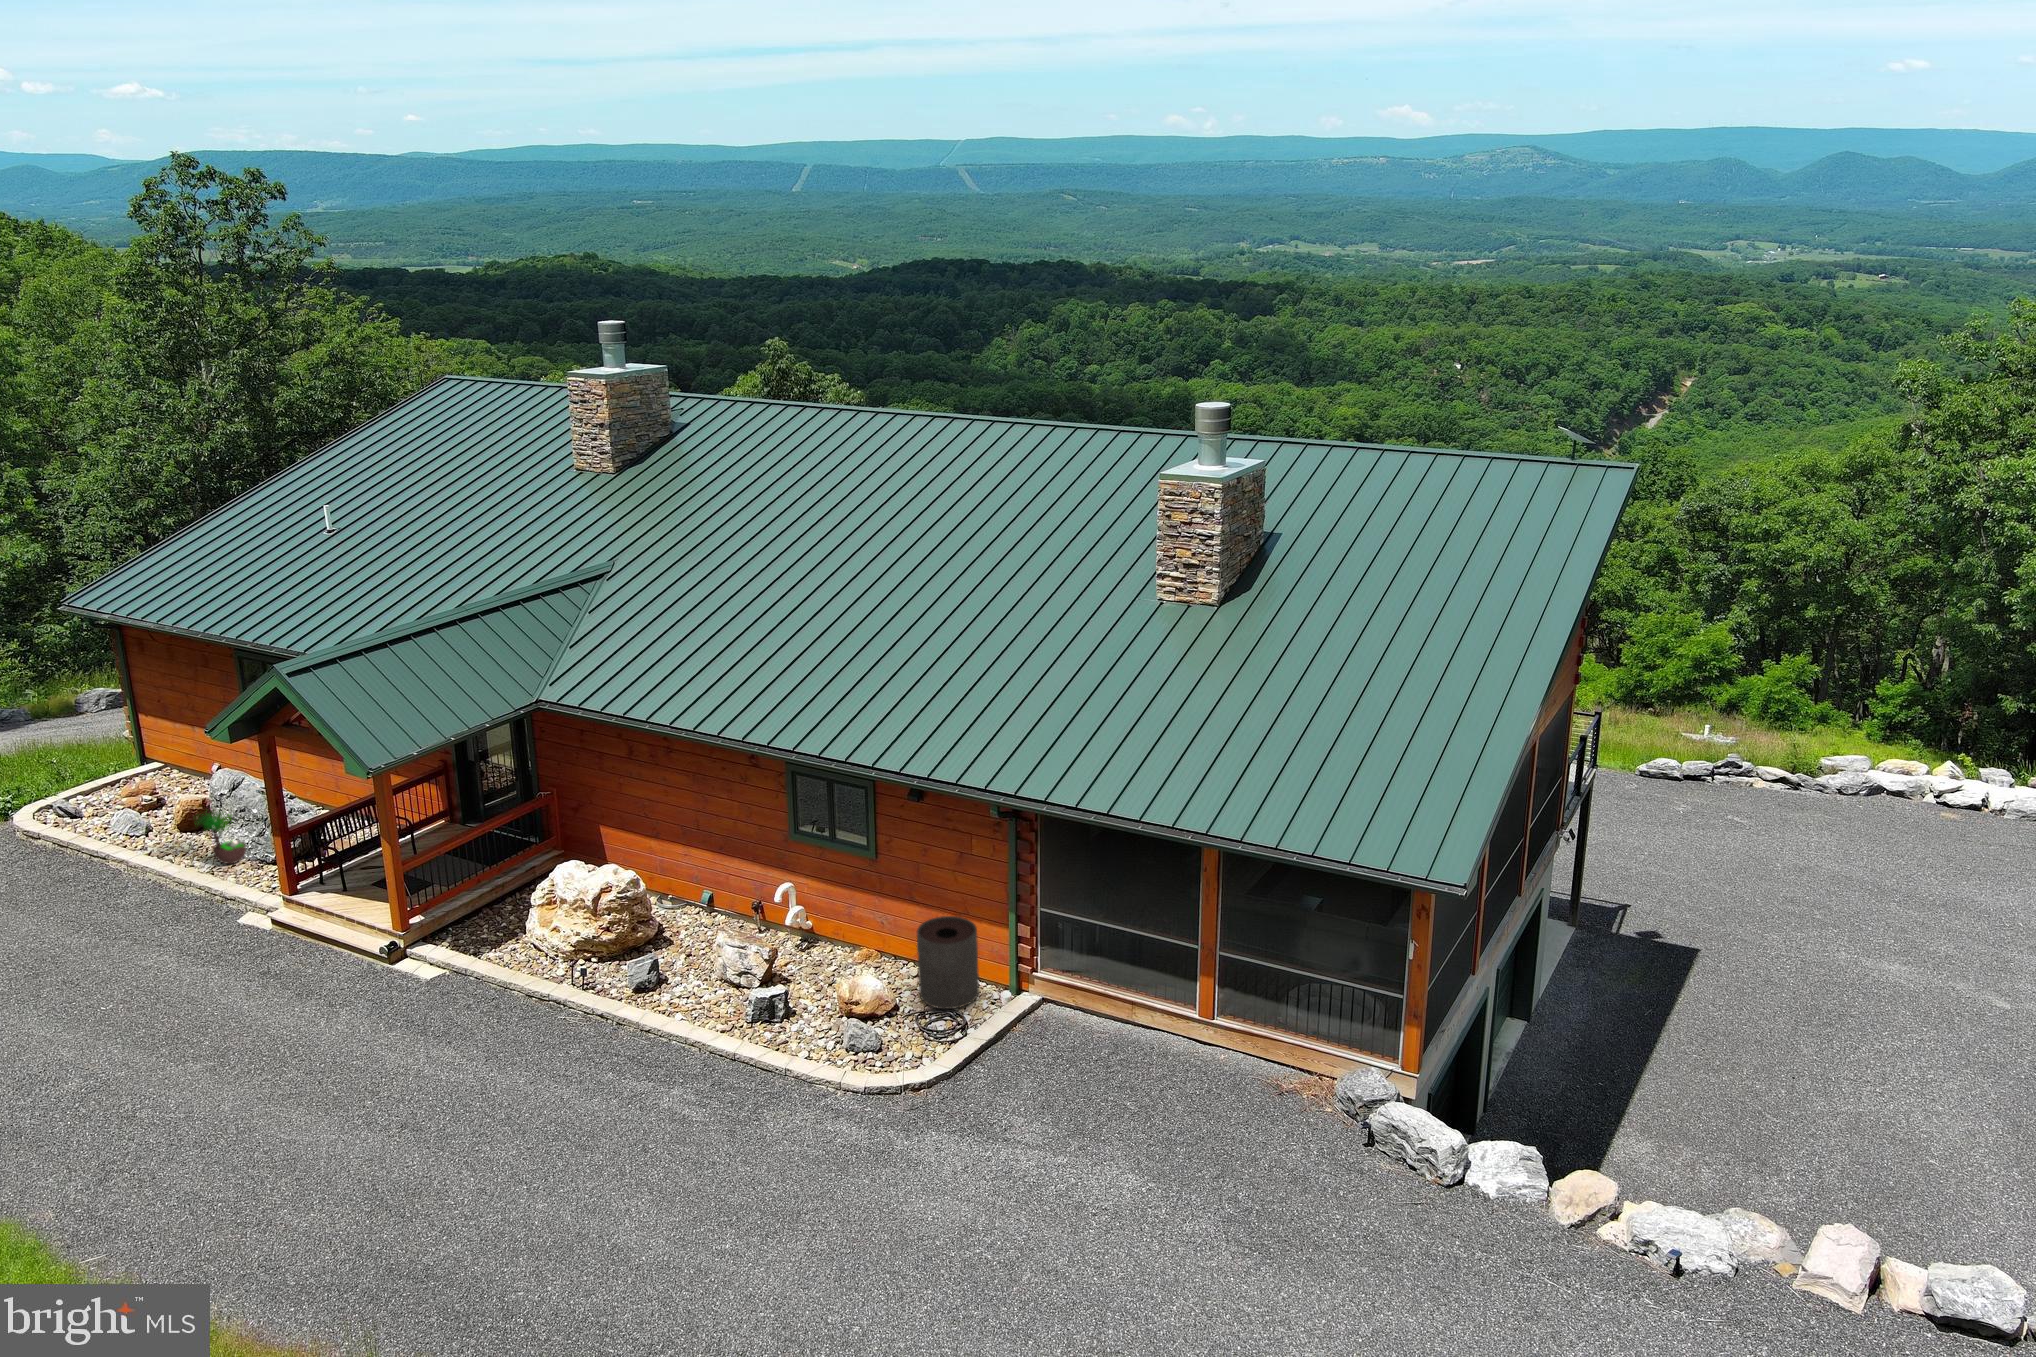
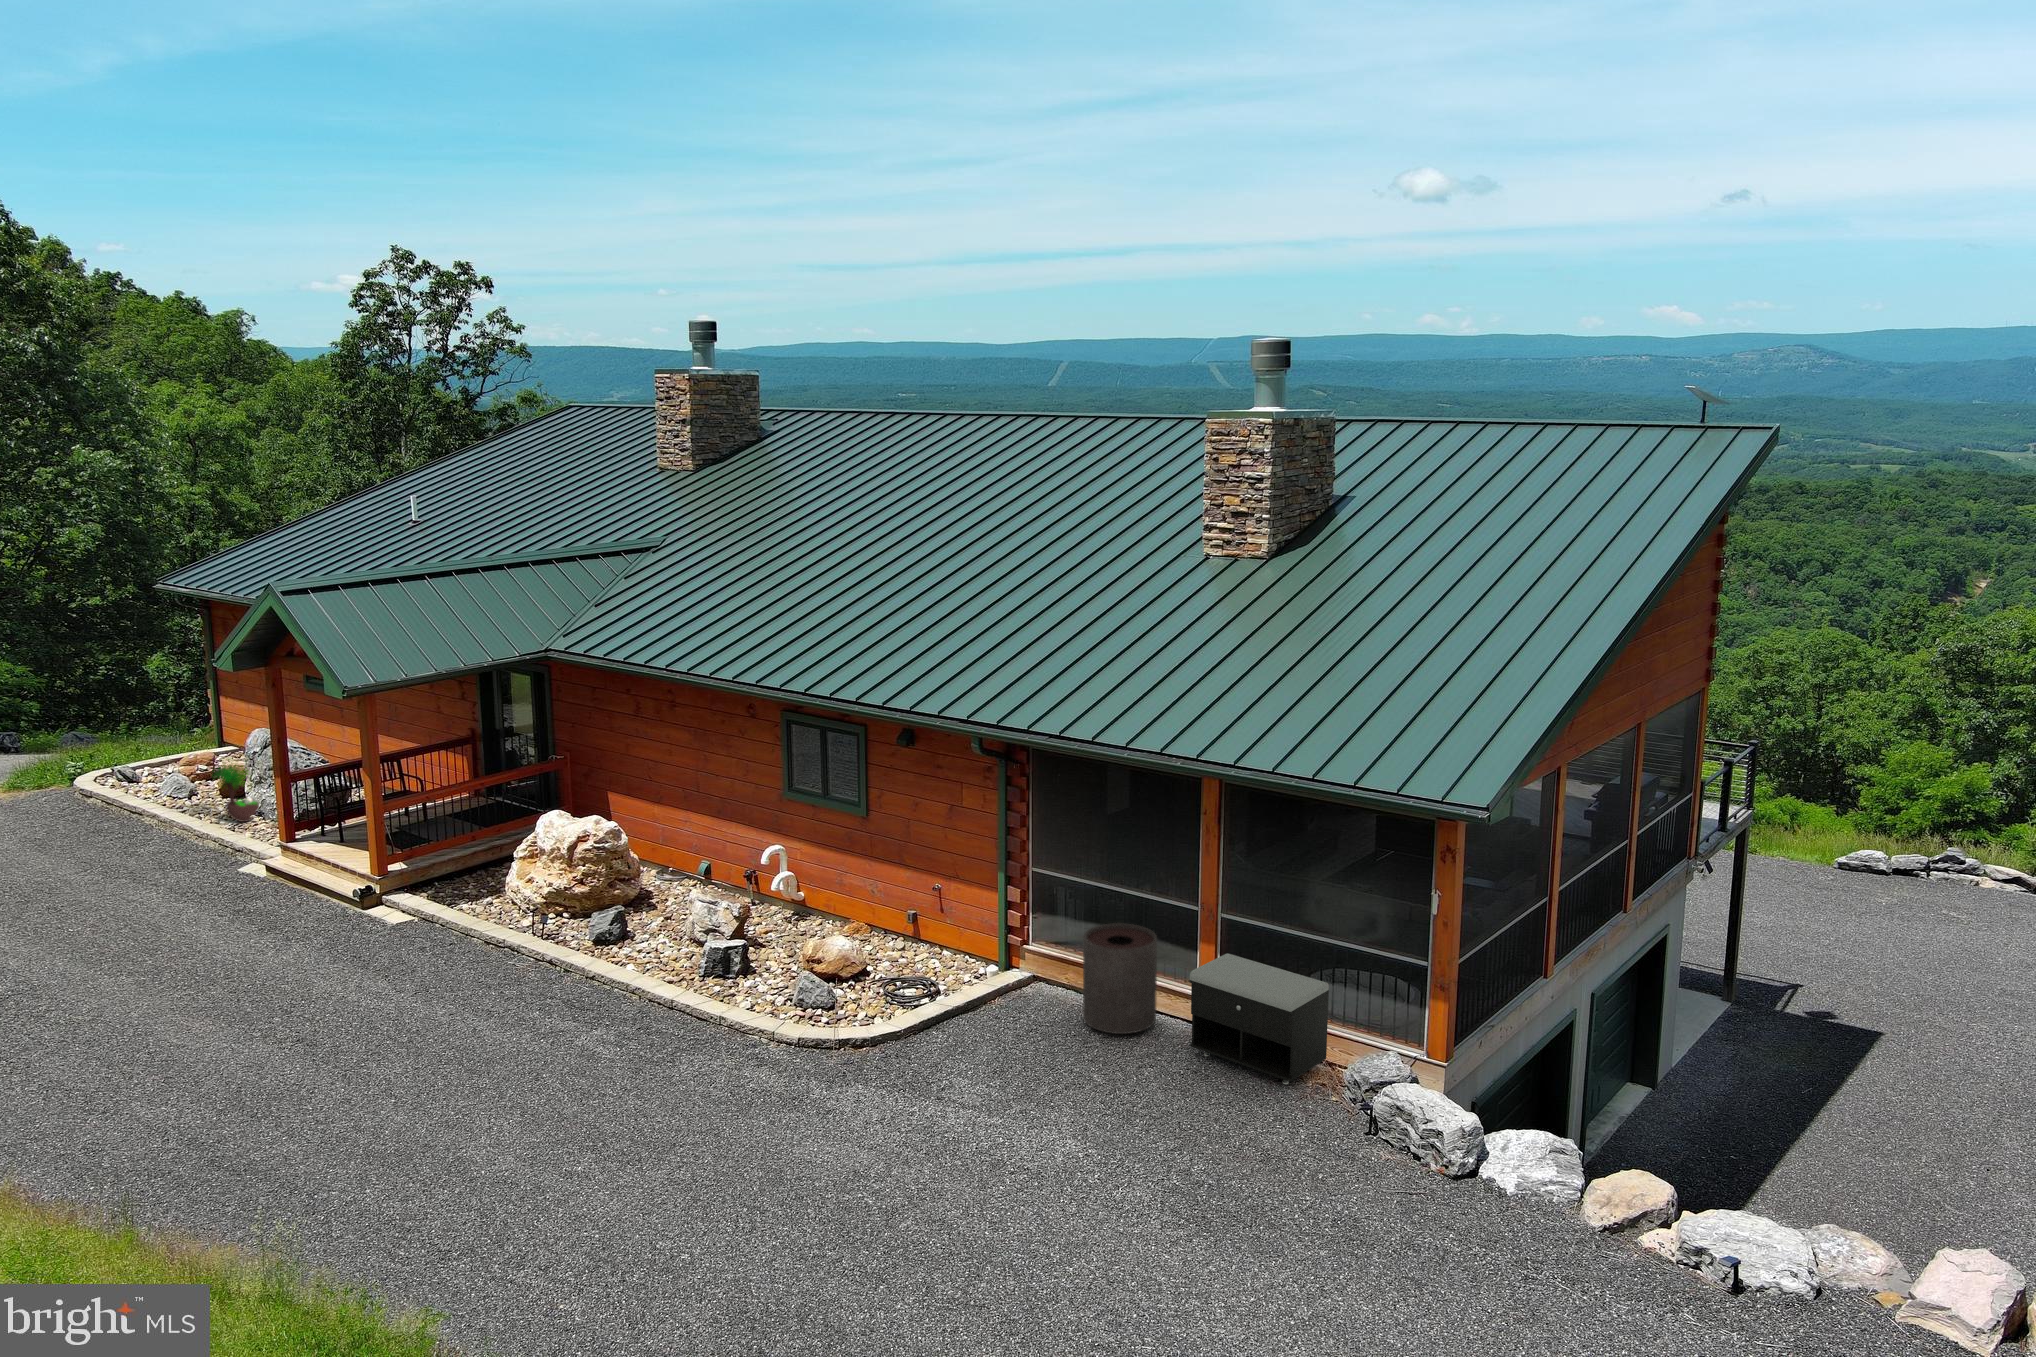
trash can: present [917,916,979,1009] -> present [1083,923,1157,1034]
storage bench: none [1196,981,1315,1098] -> present [1189,953,1329,1085]

